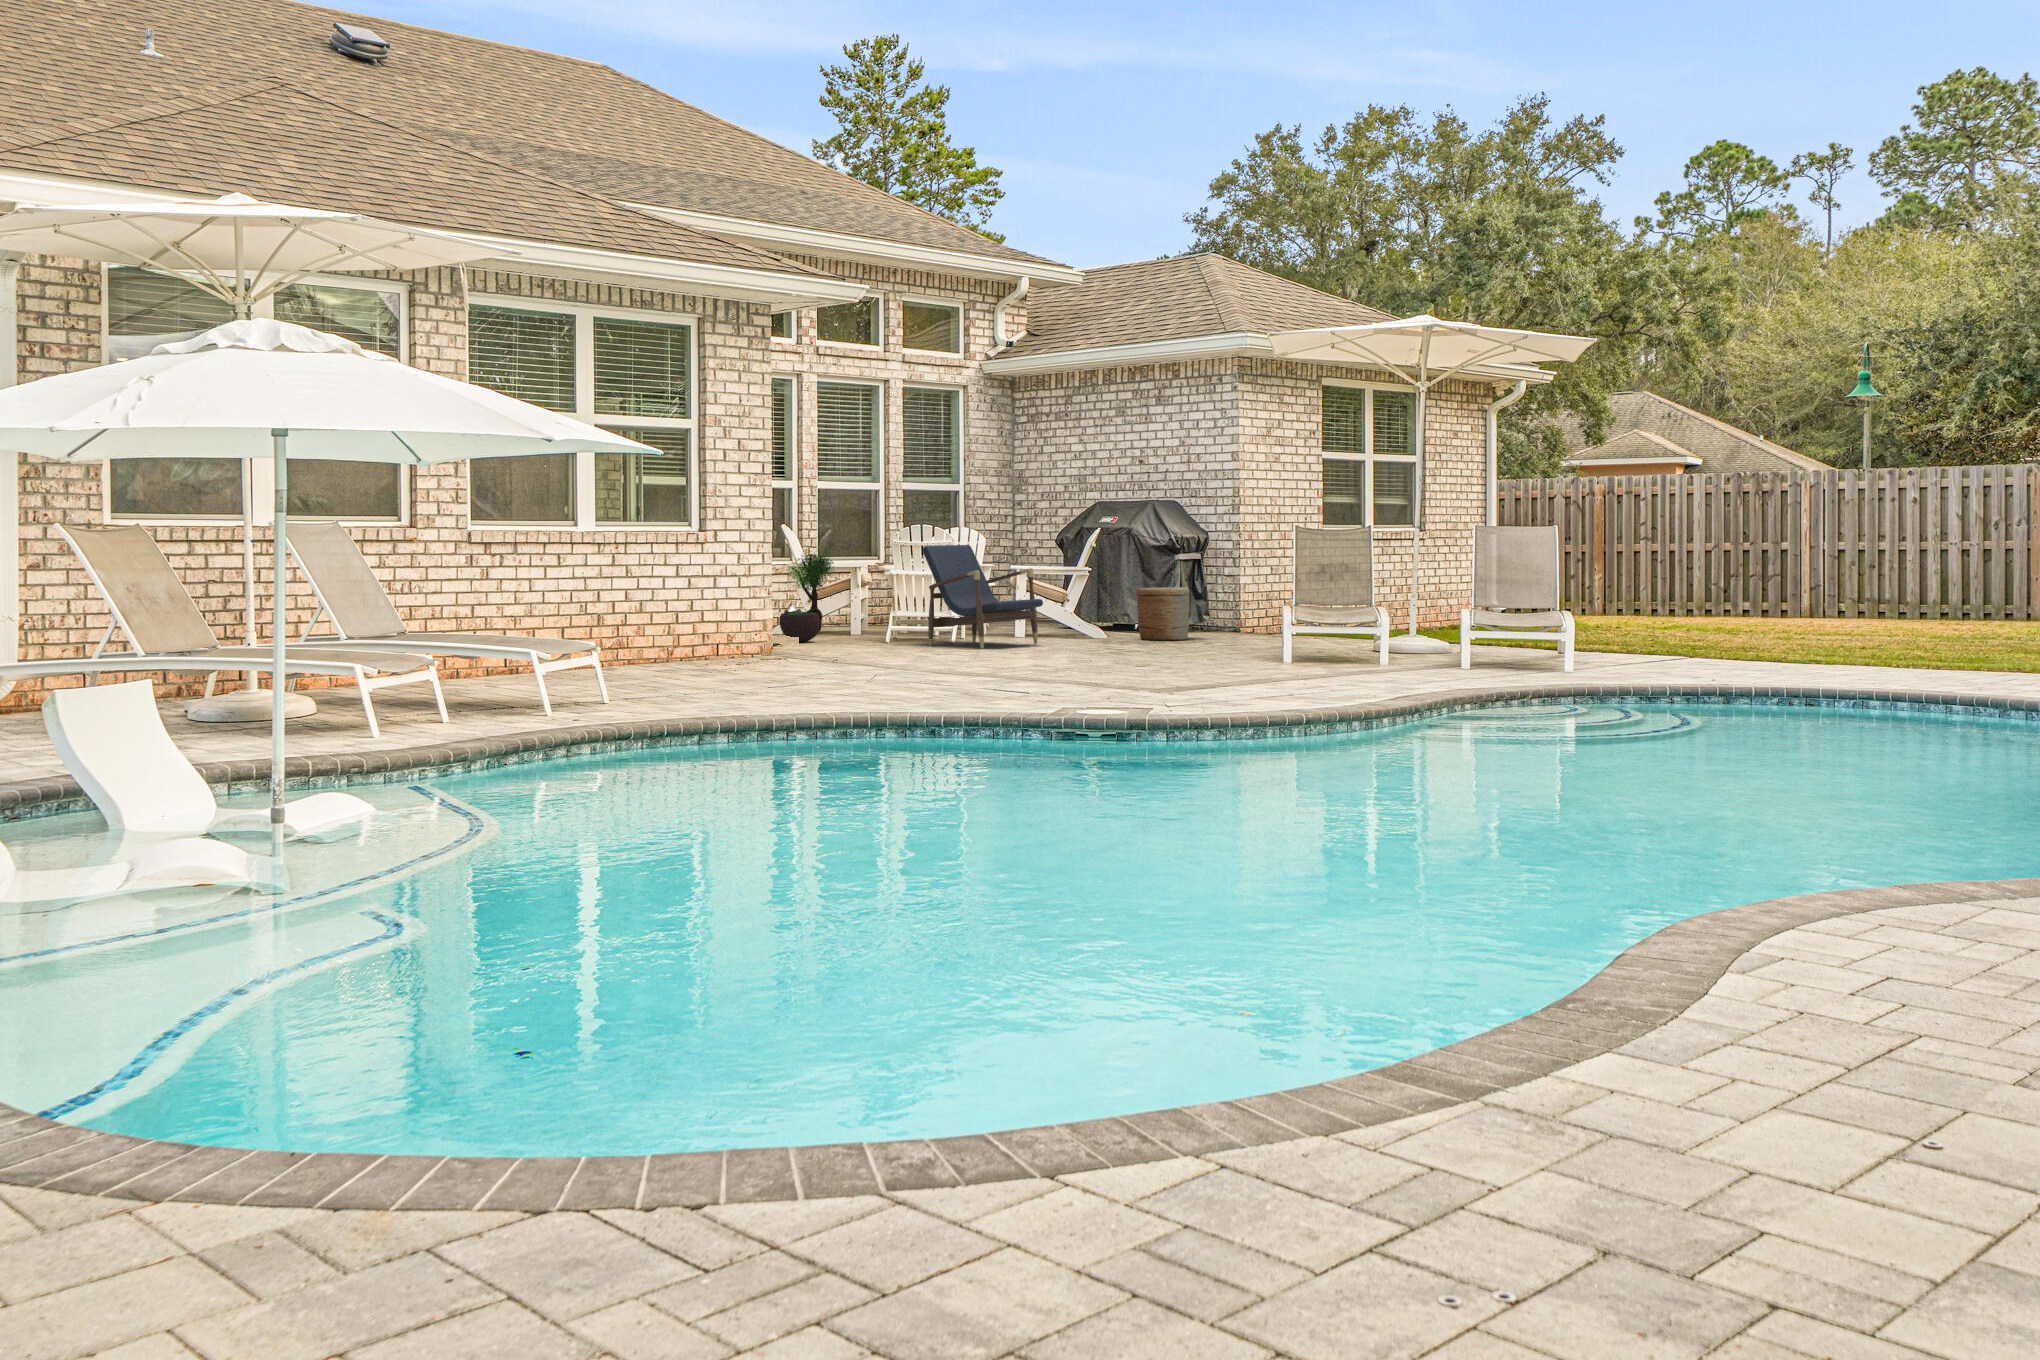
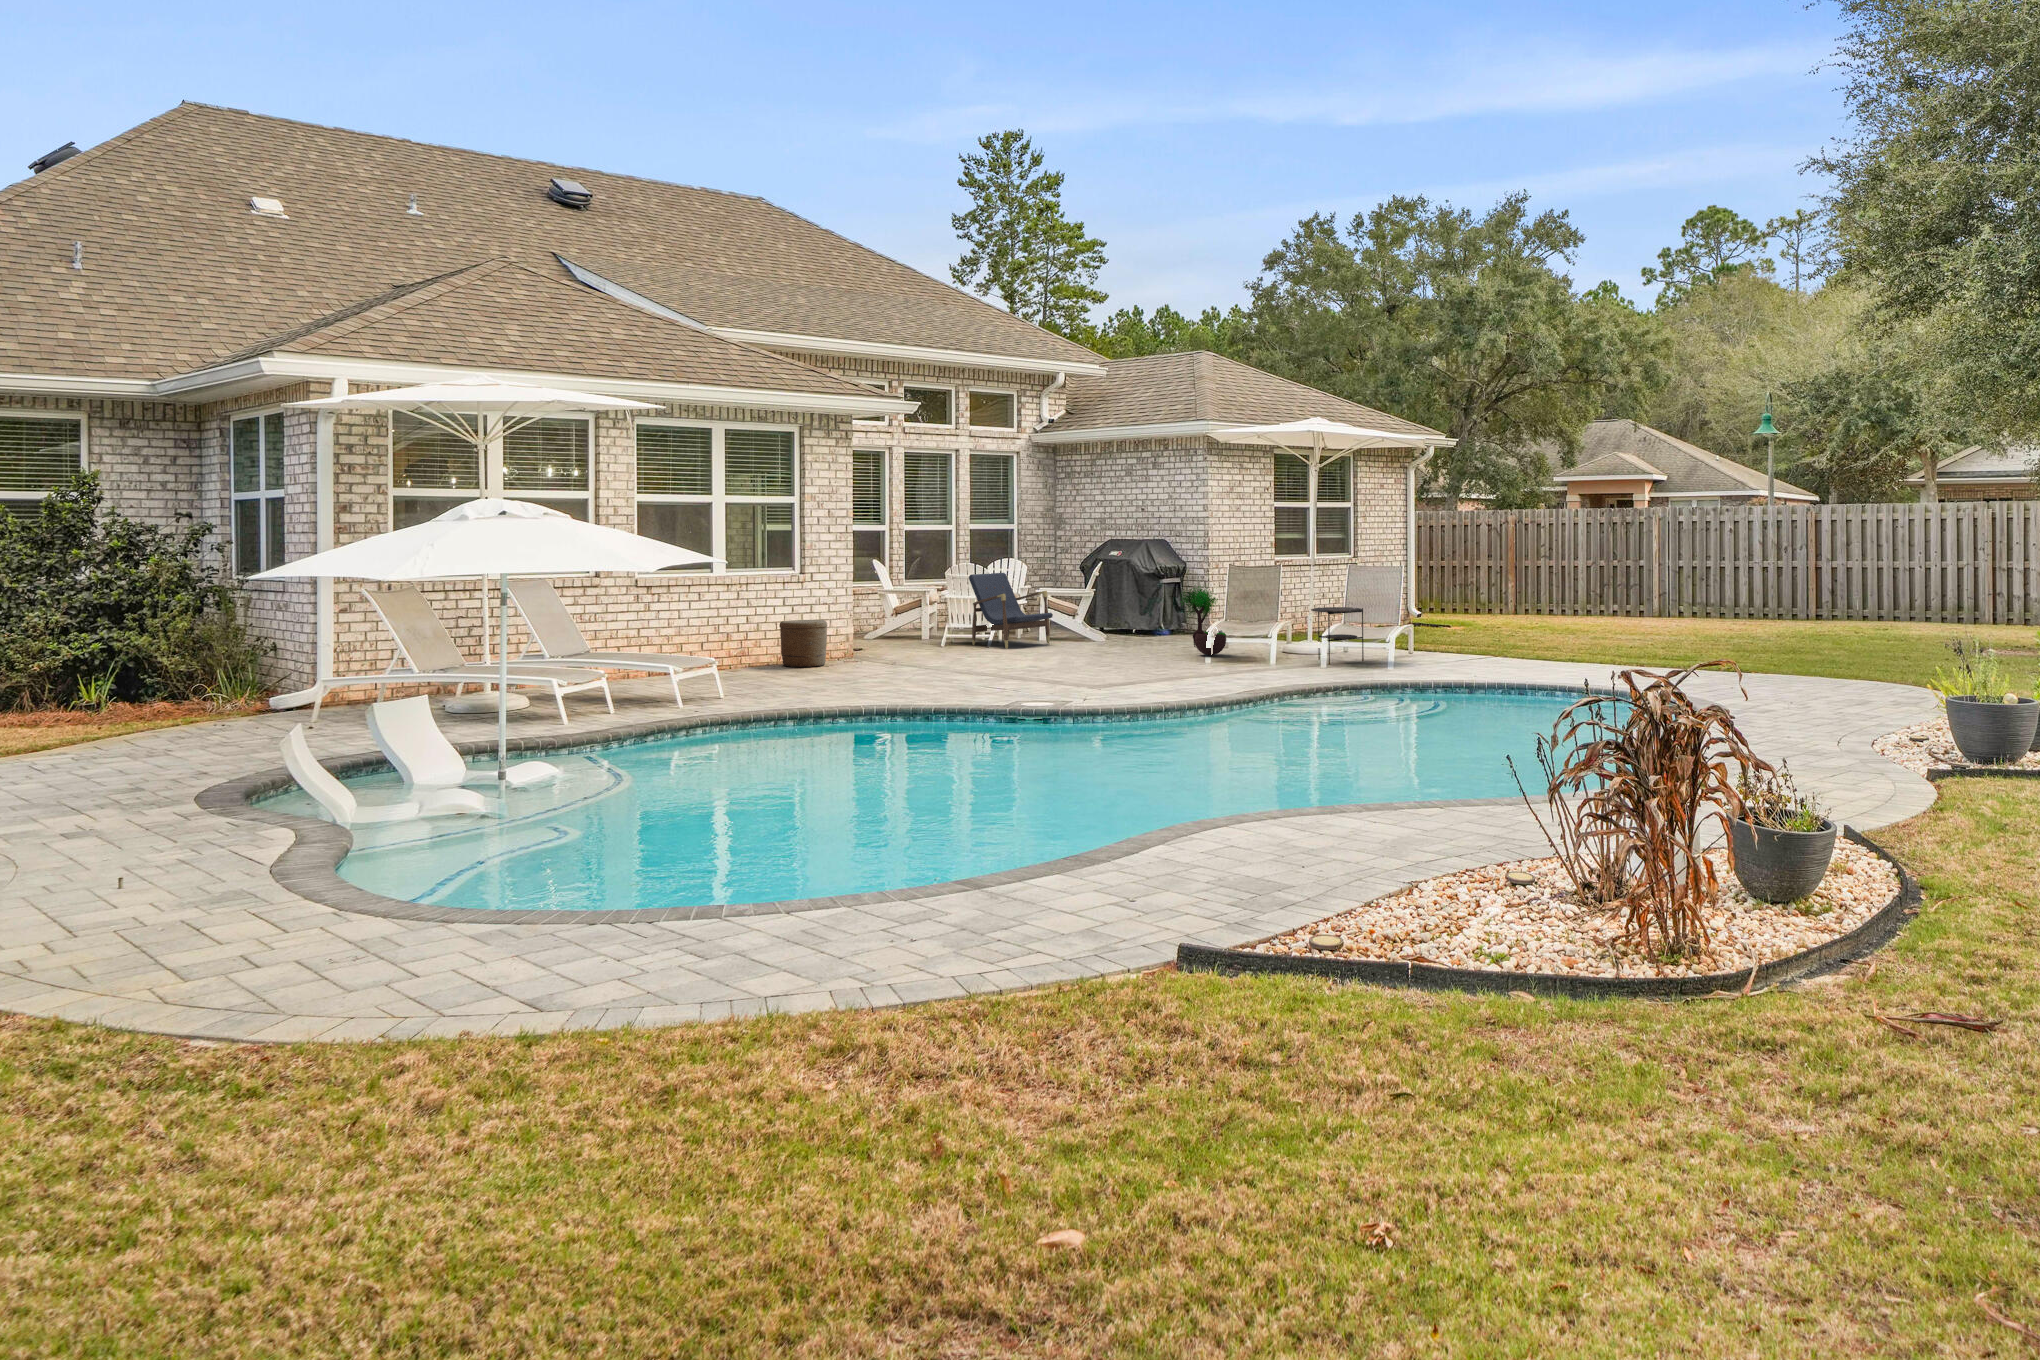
potted tree: present [780,550,834,642] -> present [1181,585,1226,655]
side table: none [1437,580,1516,662] -> present [1311,607,1364,665]
woven basket: present [1136,587,1190,641] -> present [779,620,827,667]

